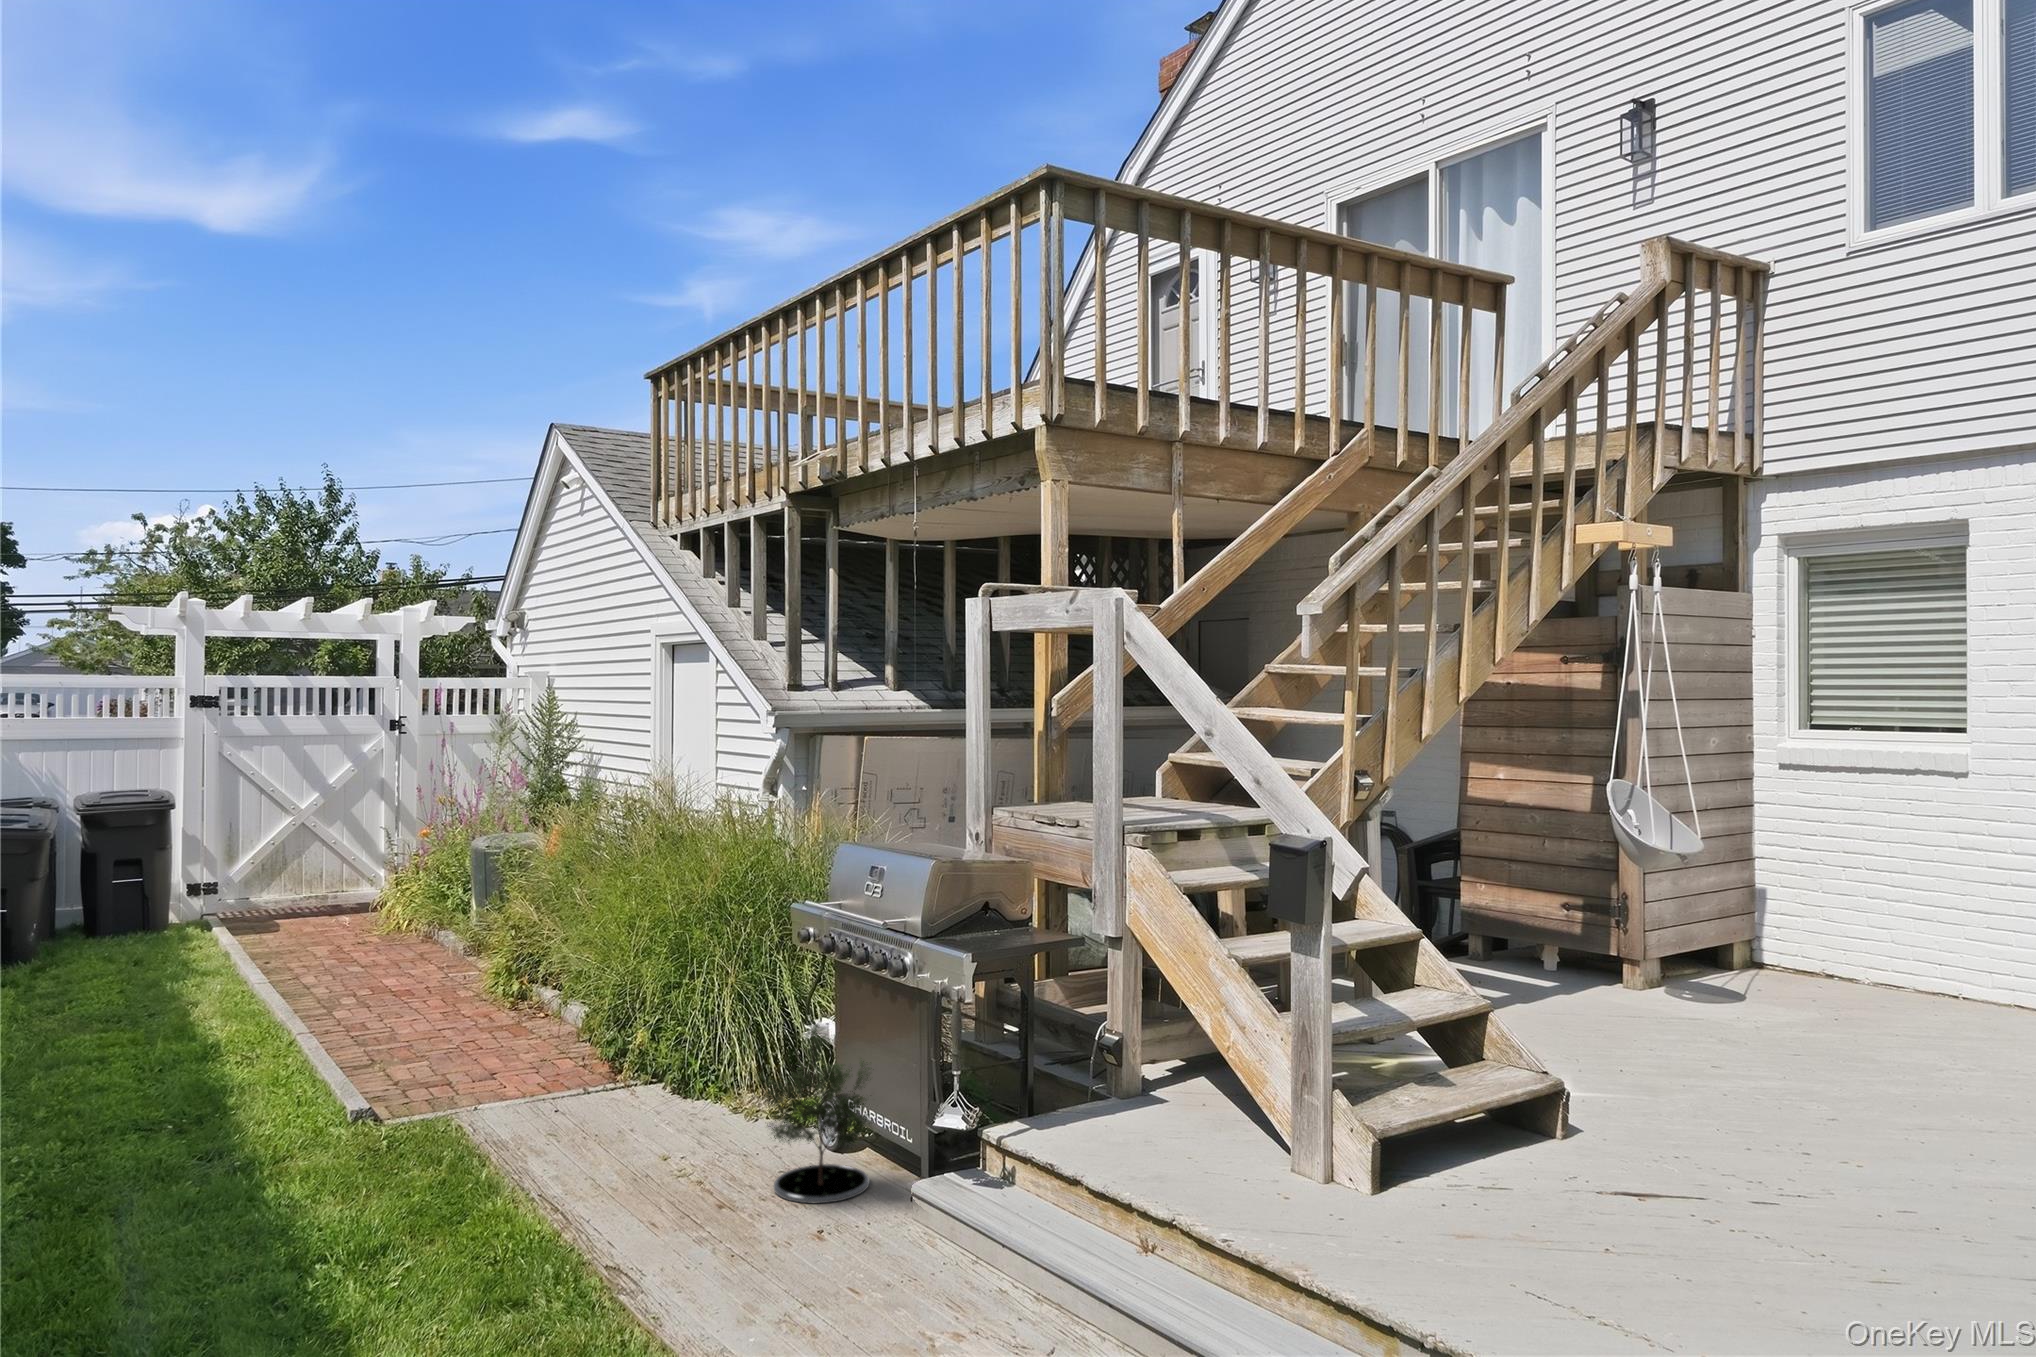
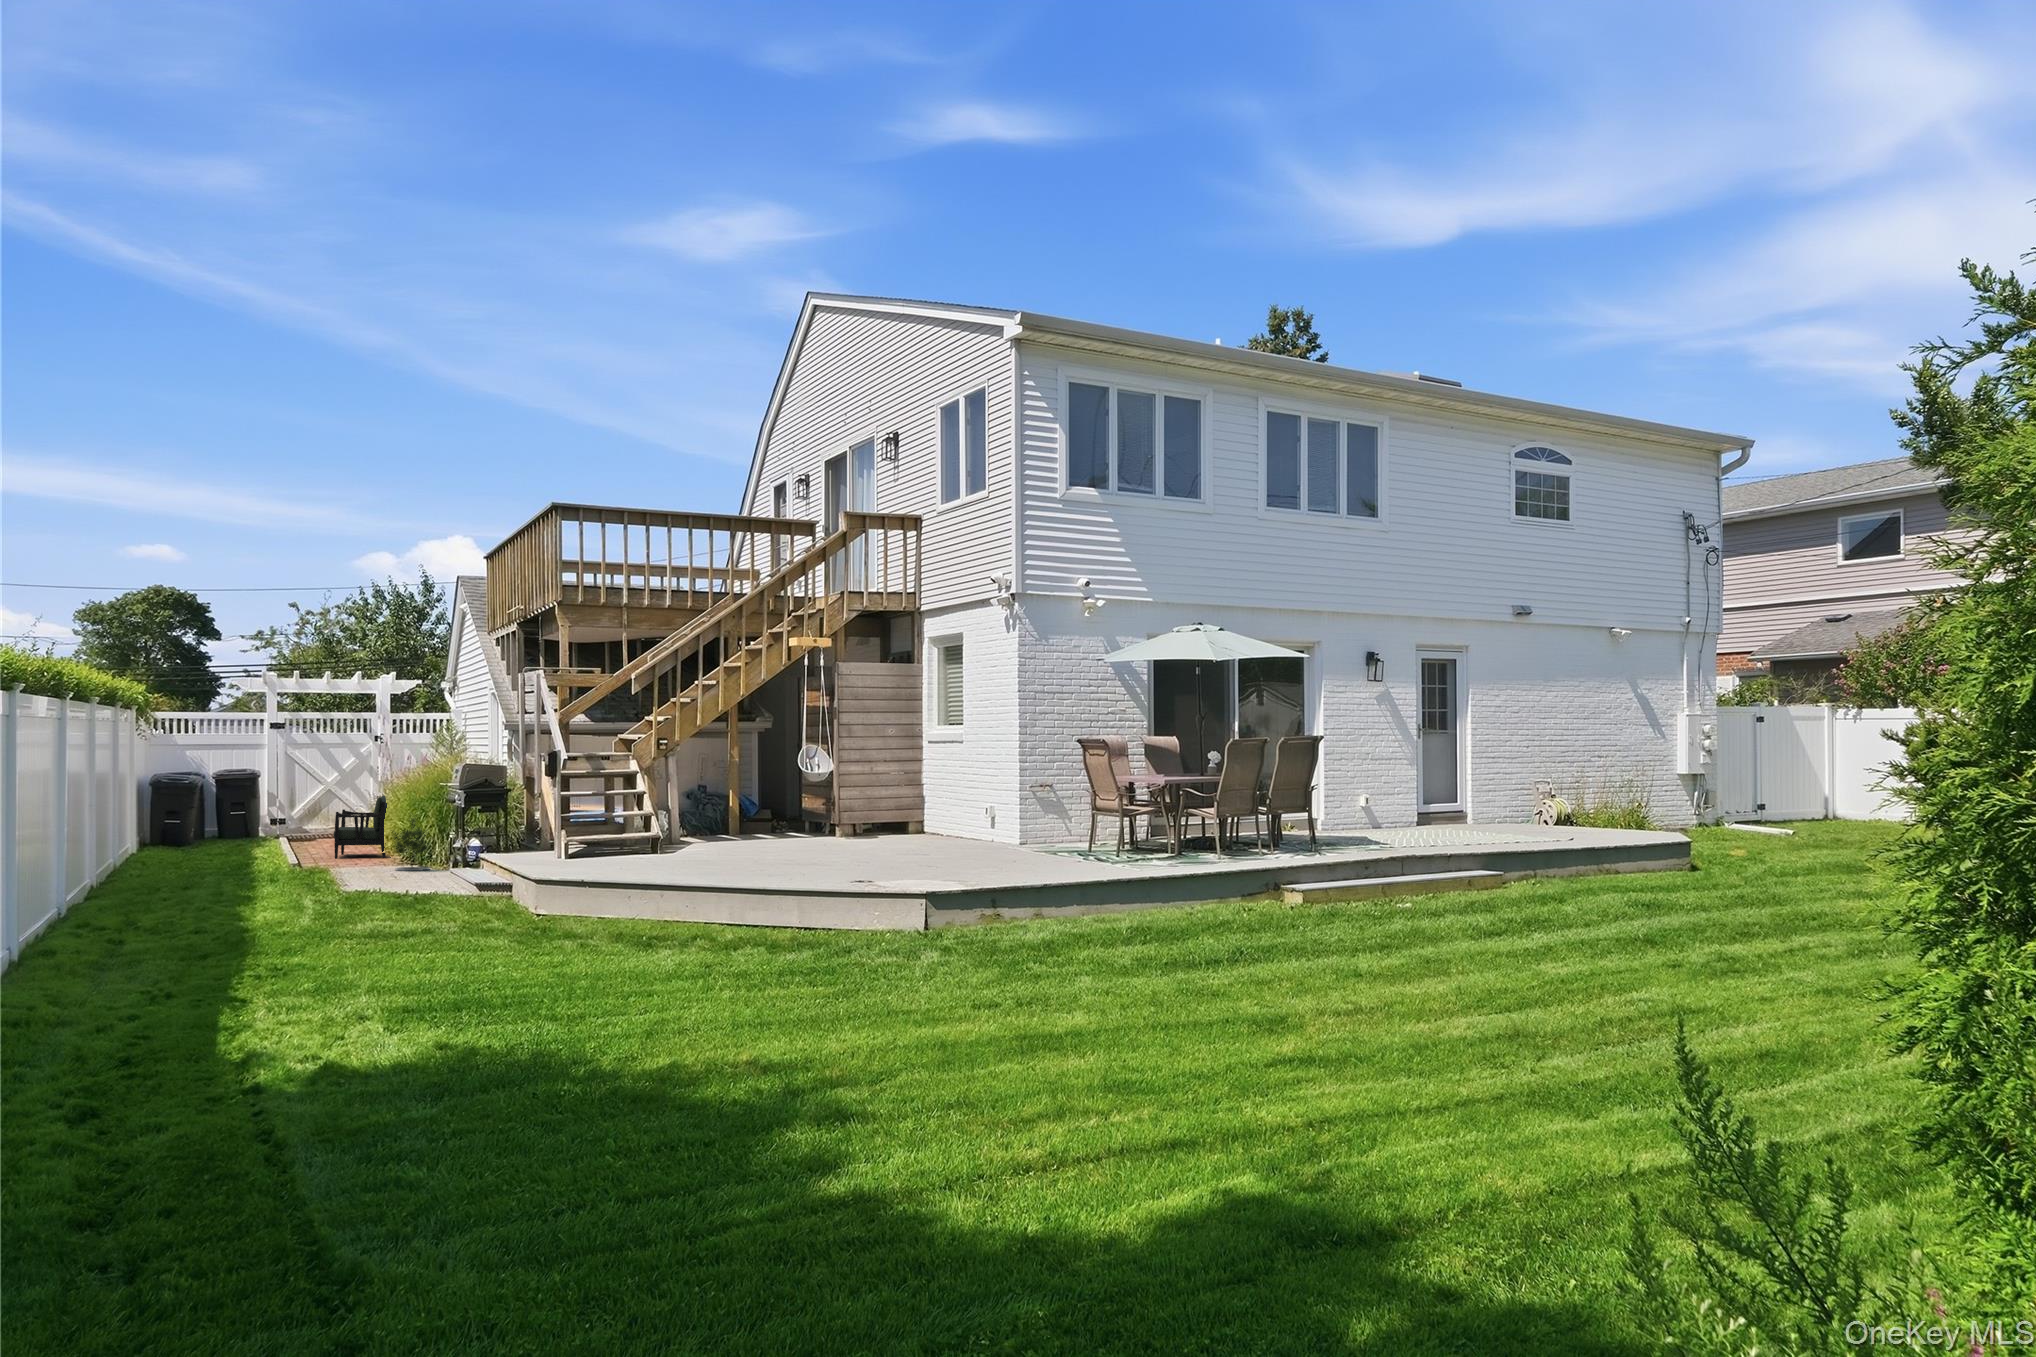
armchair: none [446,888,586,1069] -> present [333,795,387,859]

